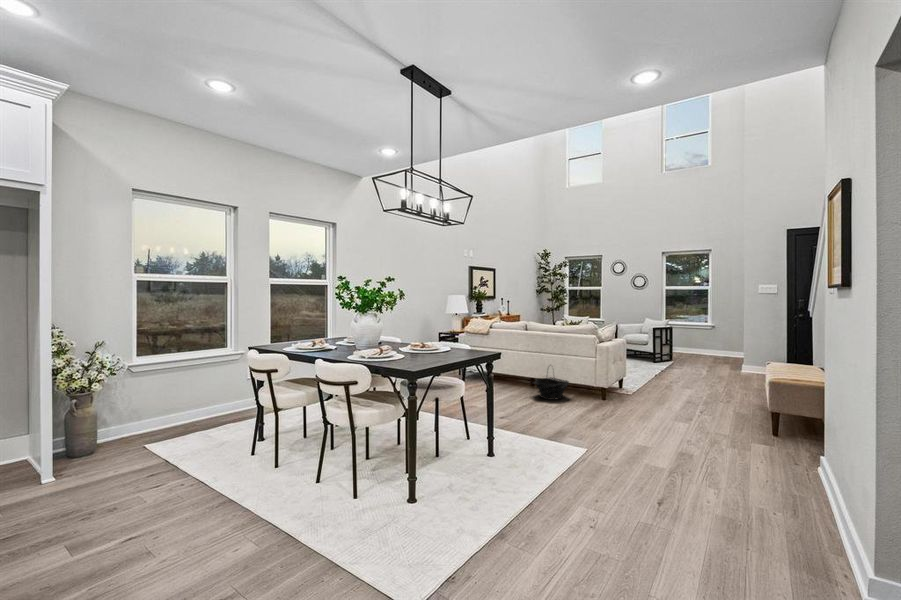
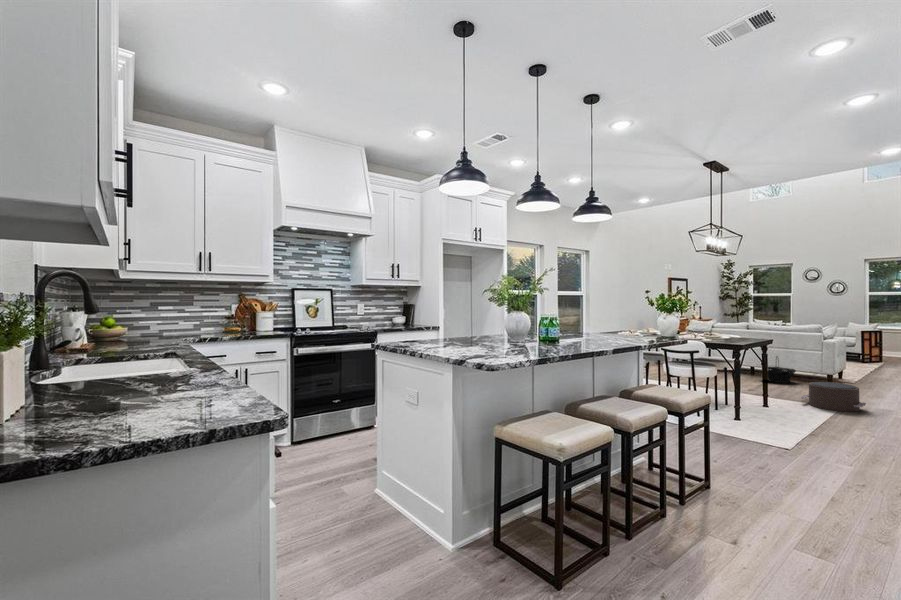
pouf: none [543,408,617,455] -> present [800,382,866,411]

